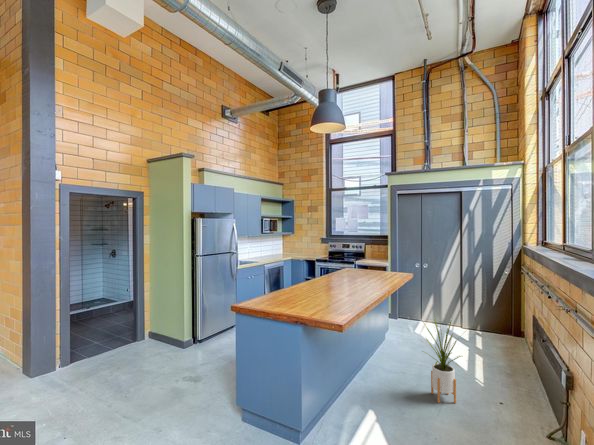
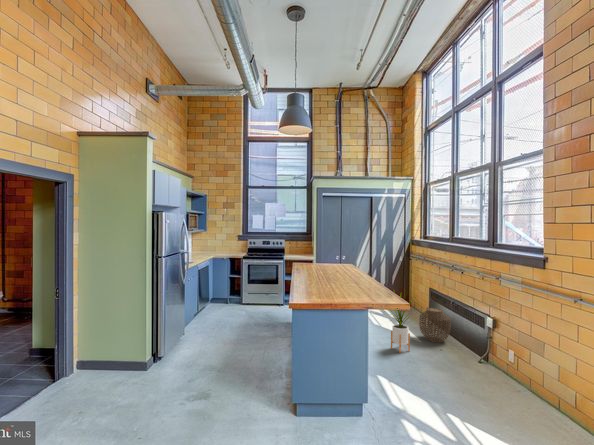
woven basket: none [490,347,540,400] -> present [419,308,451,343]

